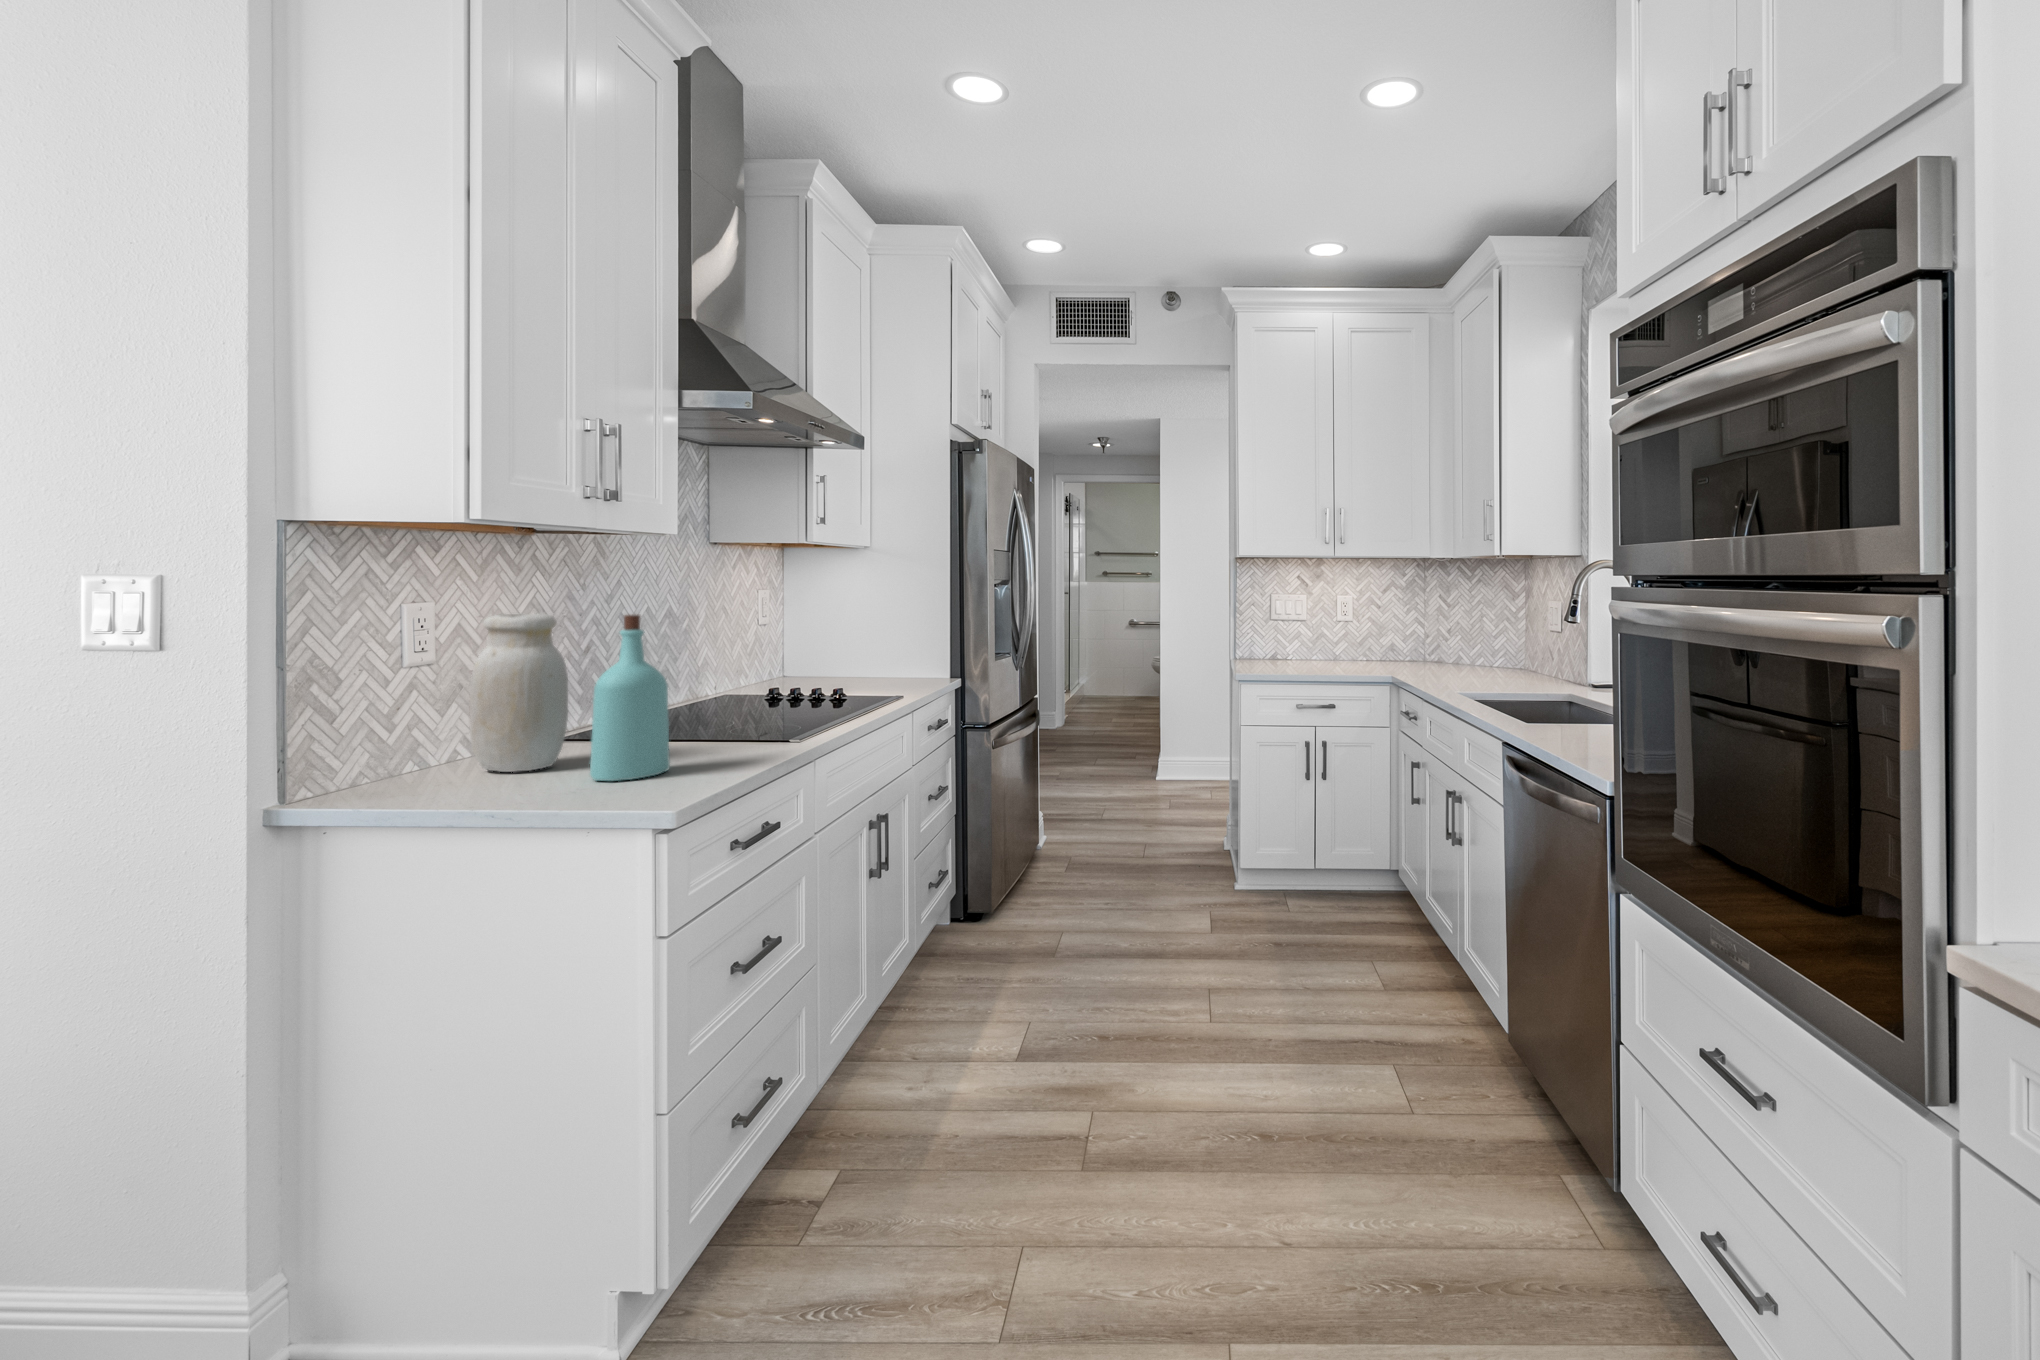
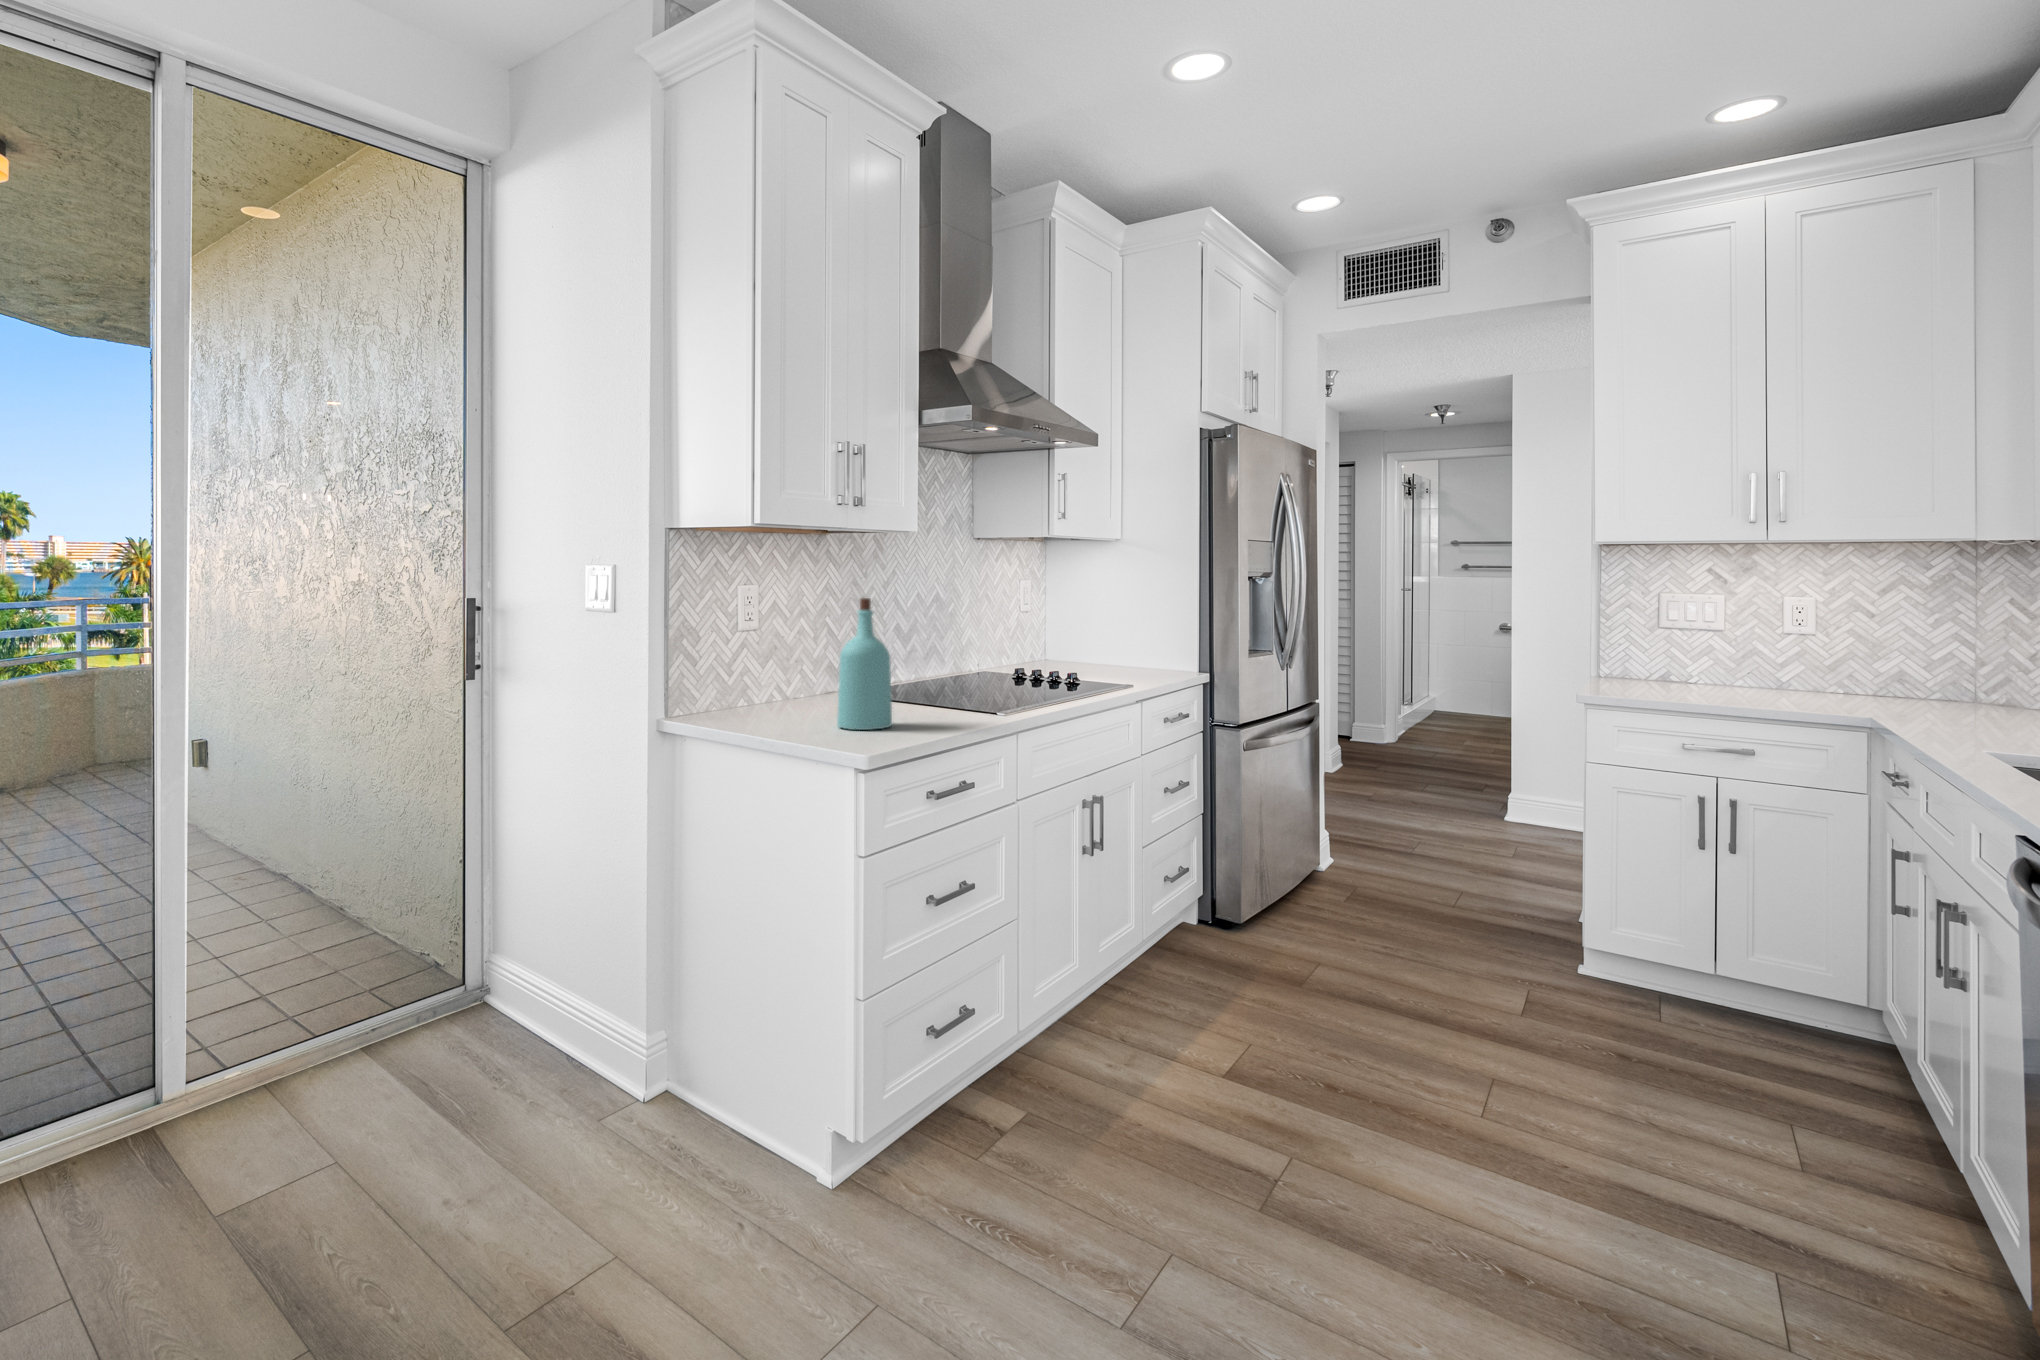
jar: present [469,614,568,772] -> none [771,595,832,716]

